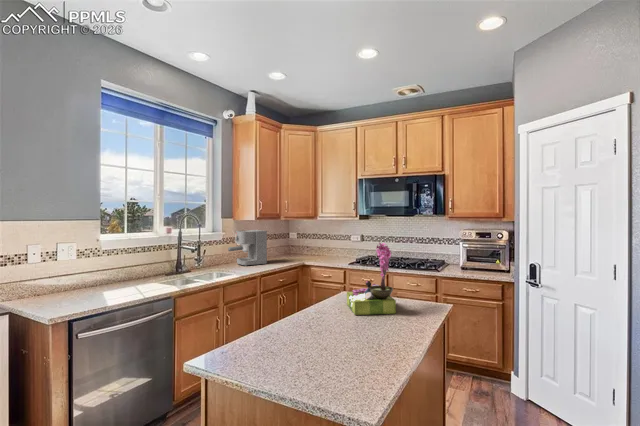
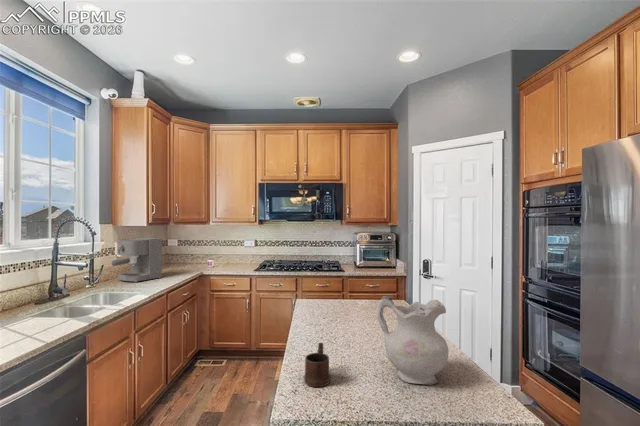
flower arrangement: present [347,243,396,315] -> none [326,244,381,318]
ceramic pitcher: none [291,289,350,380] -> present [377,296,449,385]
mug: none [230,324,259,359] -> present [304,343,330,387]

